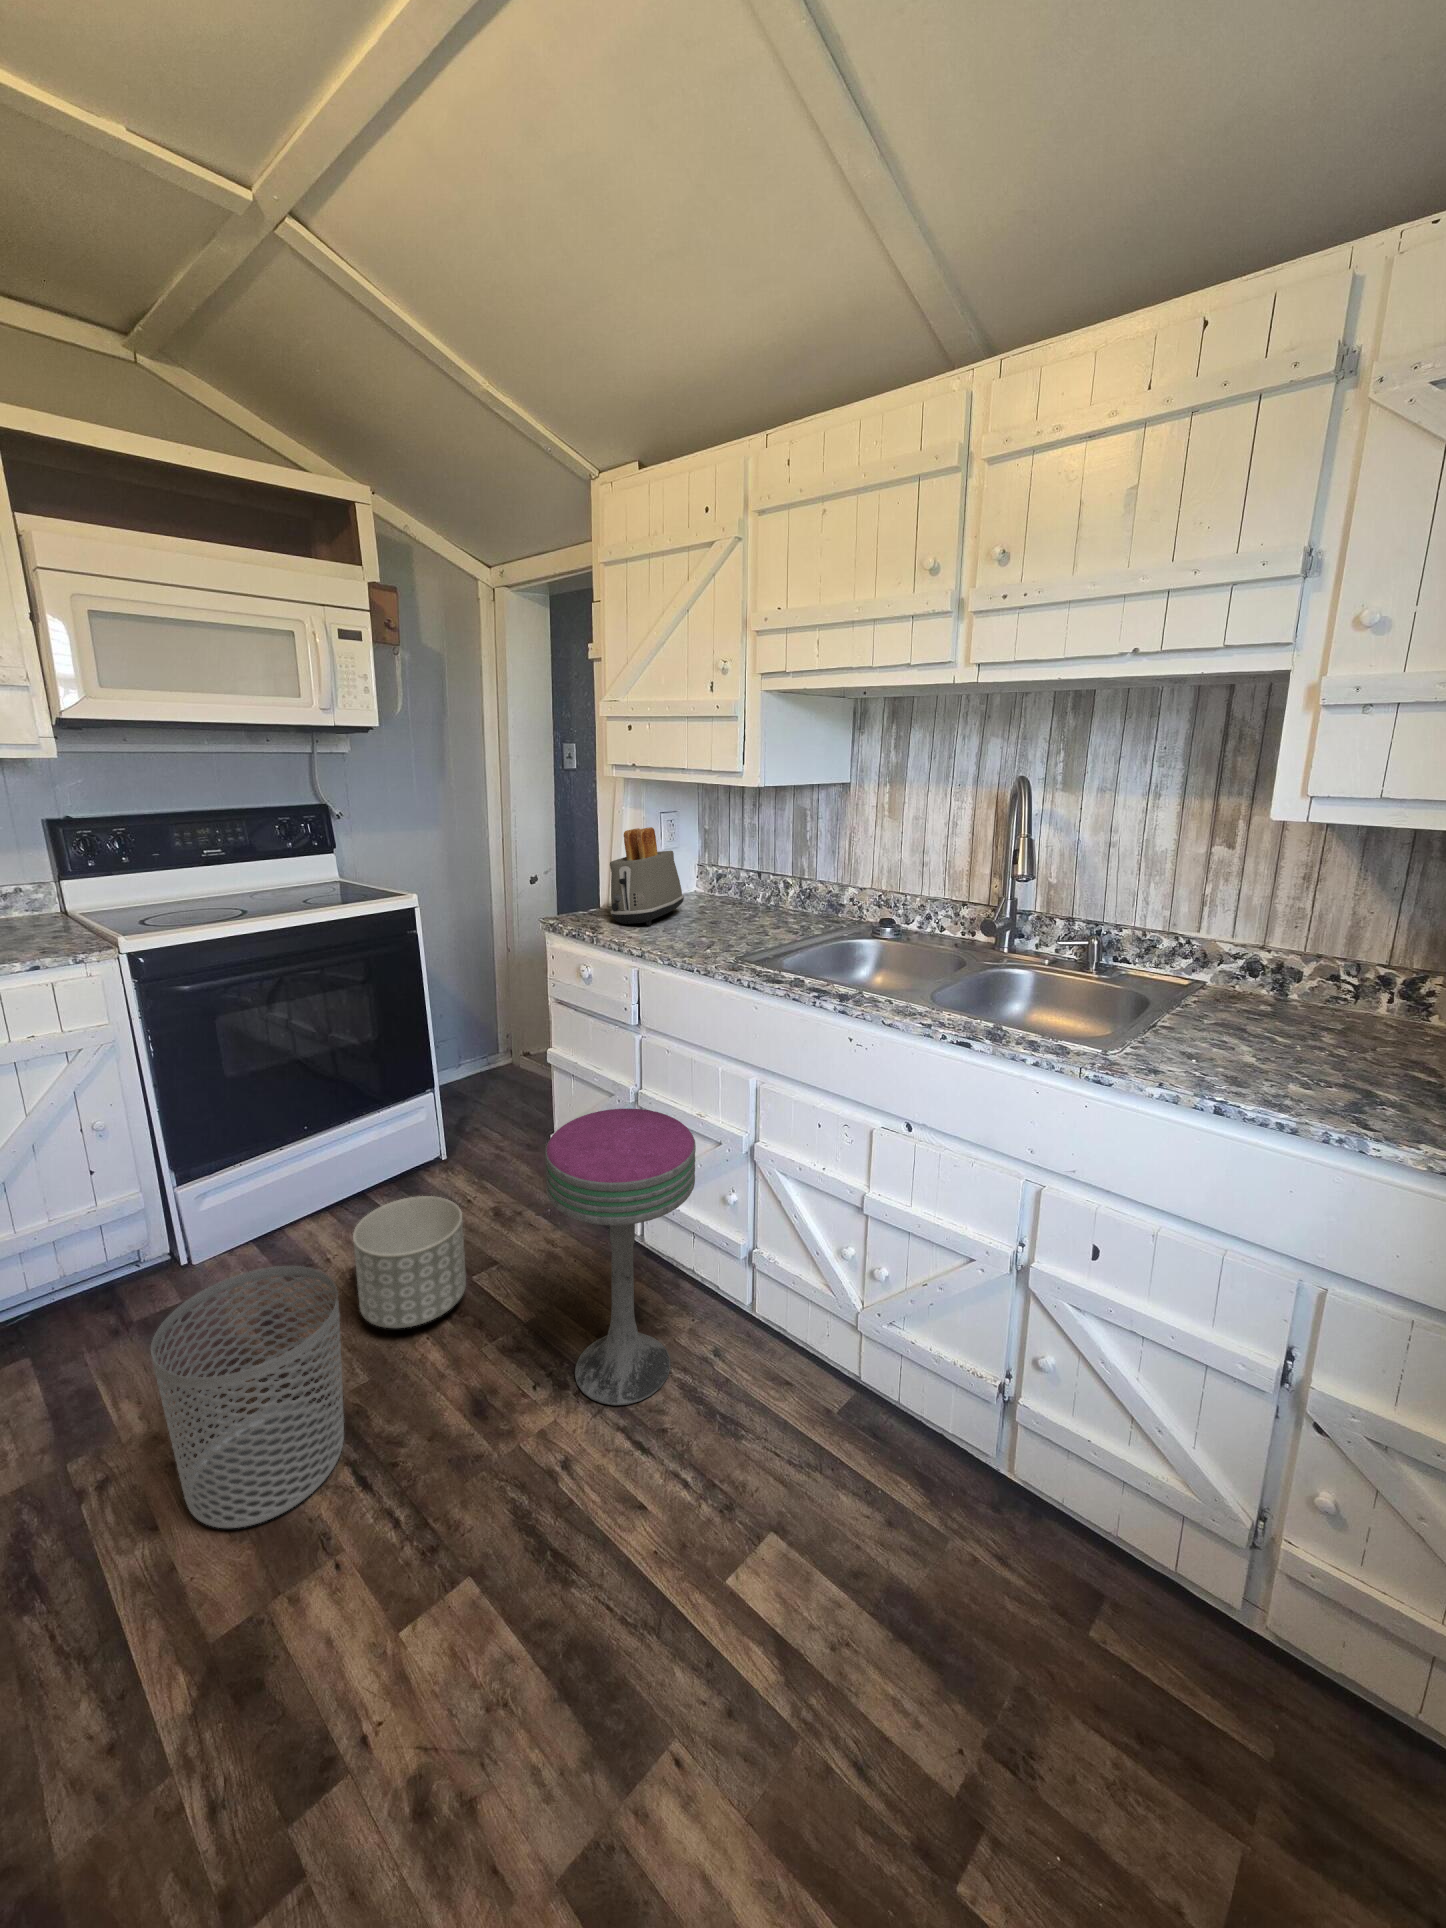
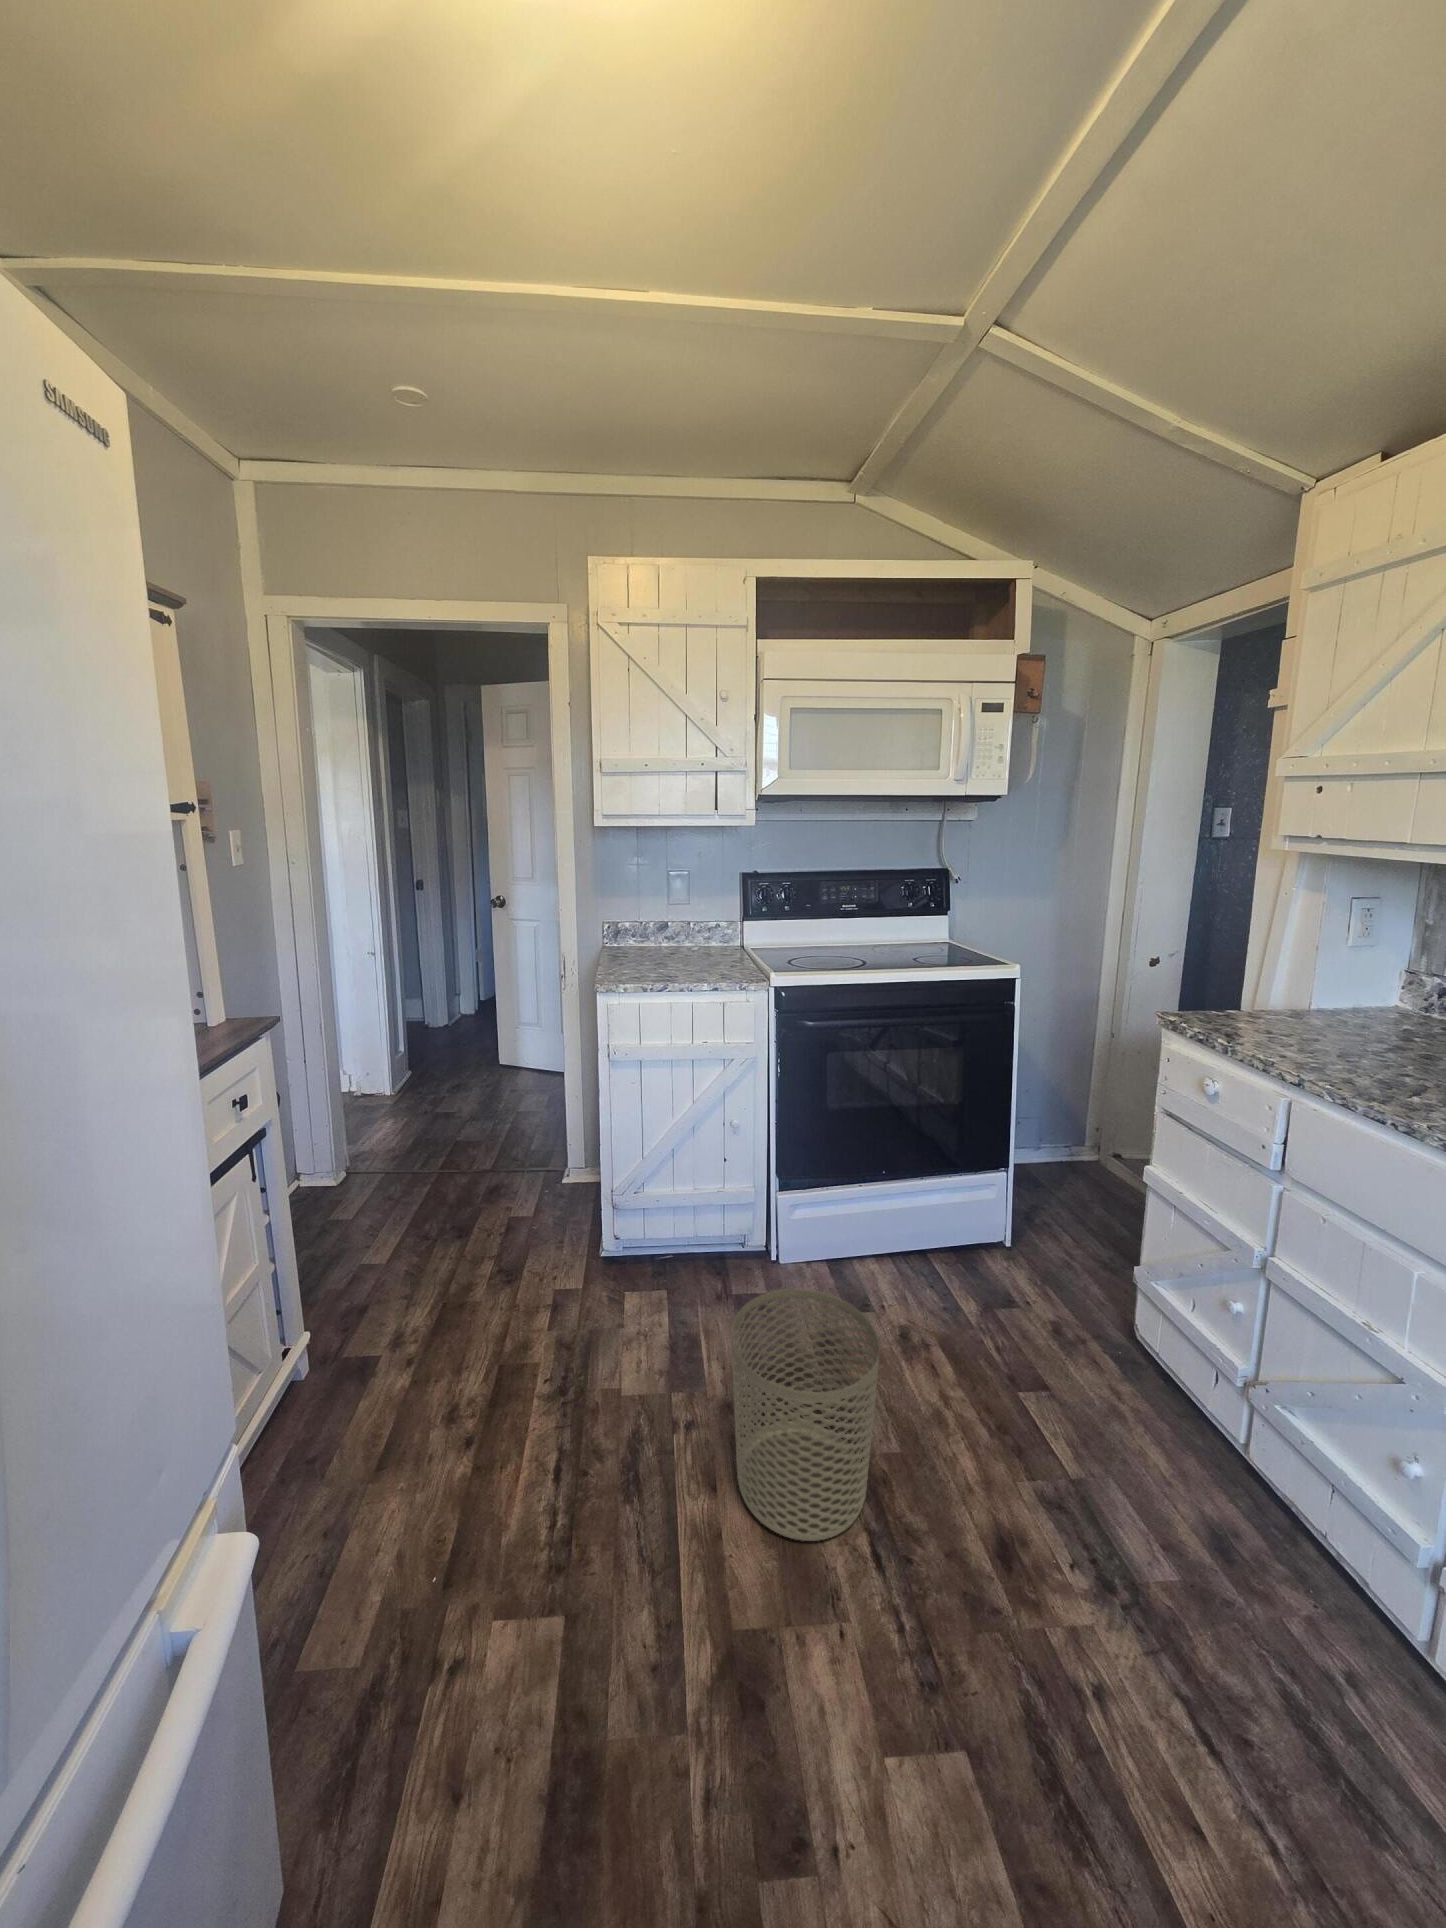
toaster: present [610,827,684,925] -> none [1256,915,1383,1044]
bar stool: present [545,1108,696,1405] -> none [1122,1273,1378,1712]
planter: present [353,1196,466,1328] -> none [901,1272,1015,1420]

